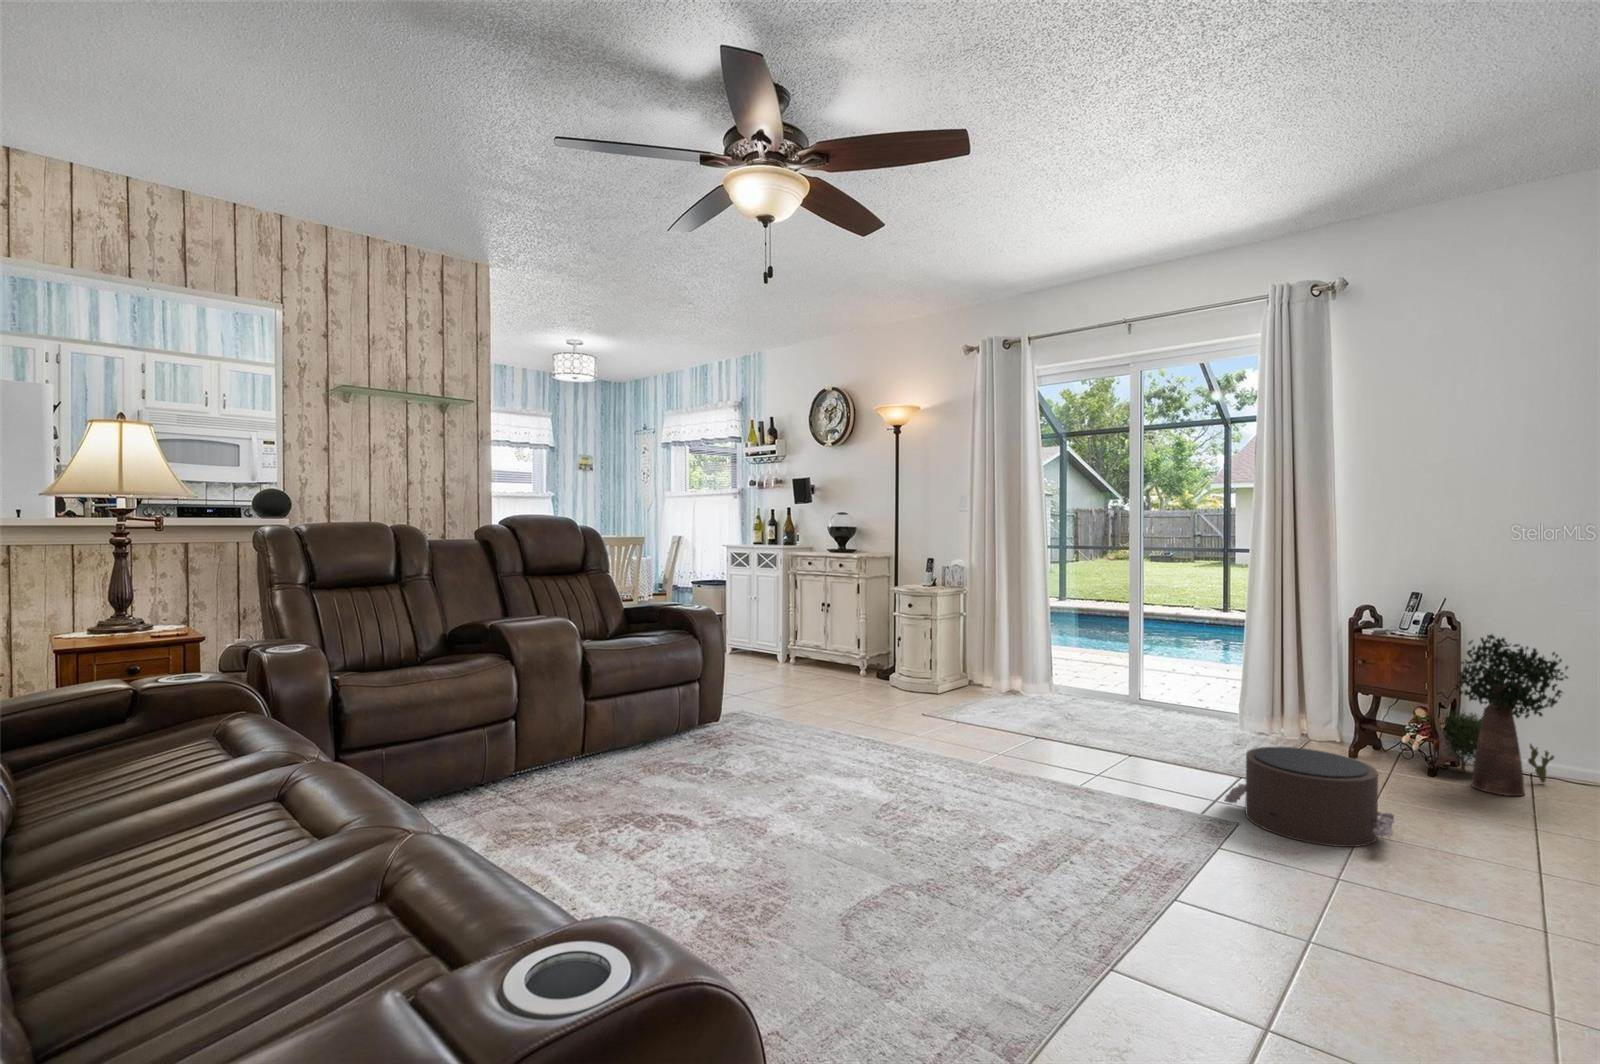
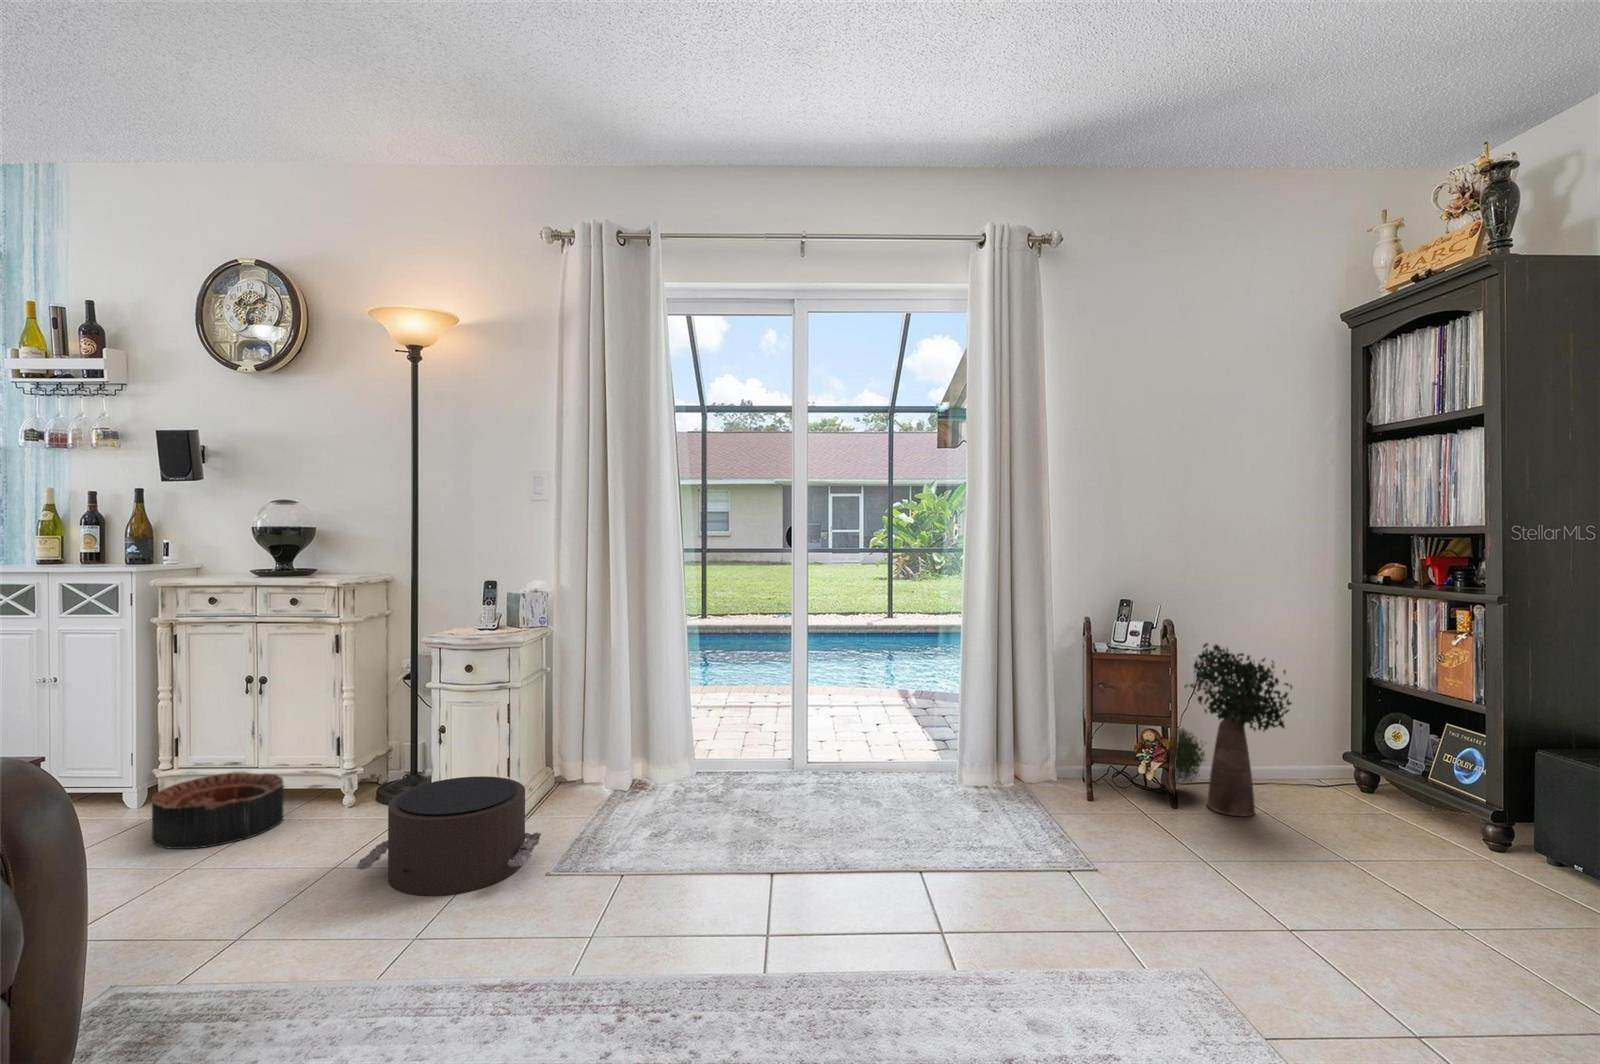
basket: none [781,650,833,678] -> present [152,773,284,849]
pouf: present [1225,747,1394,847] -> present [356,776,541,896]

